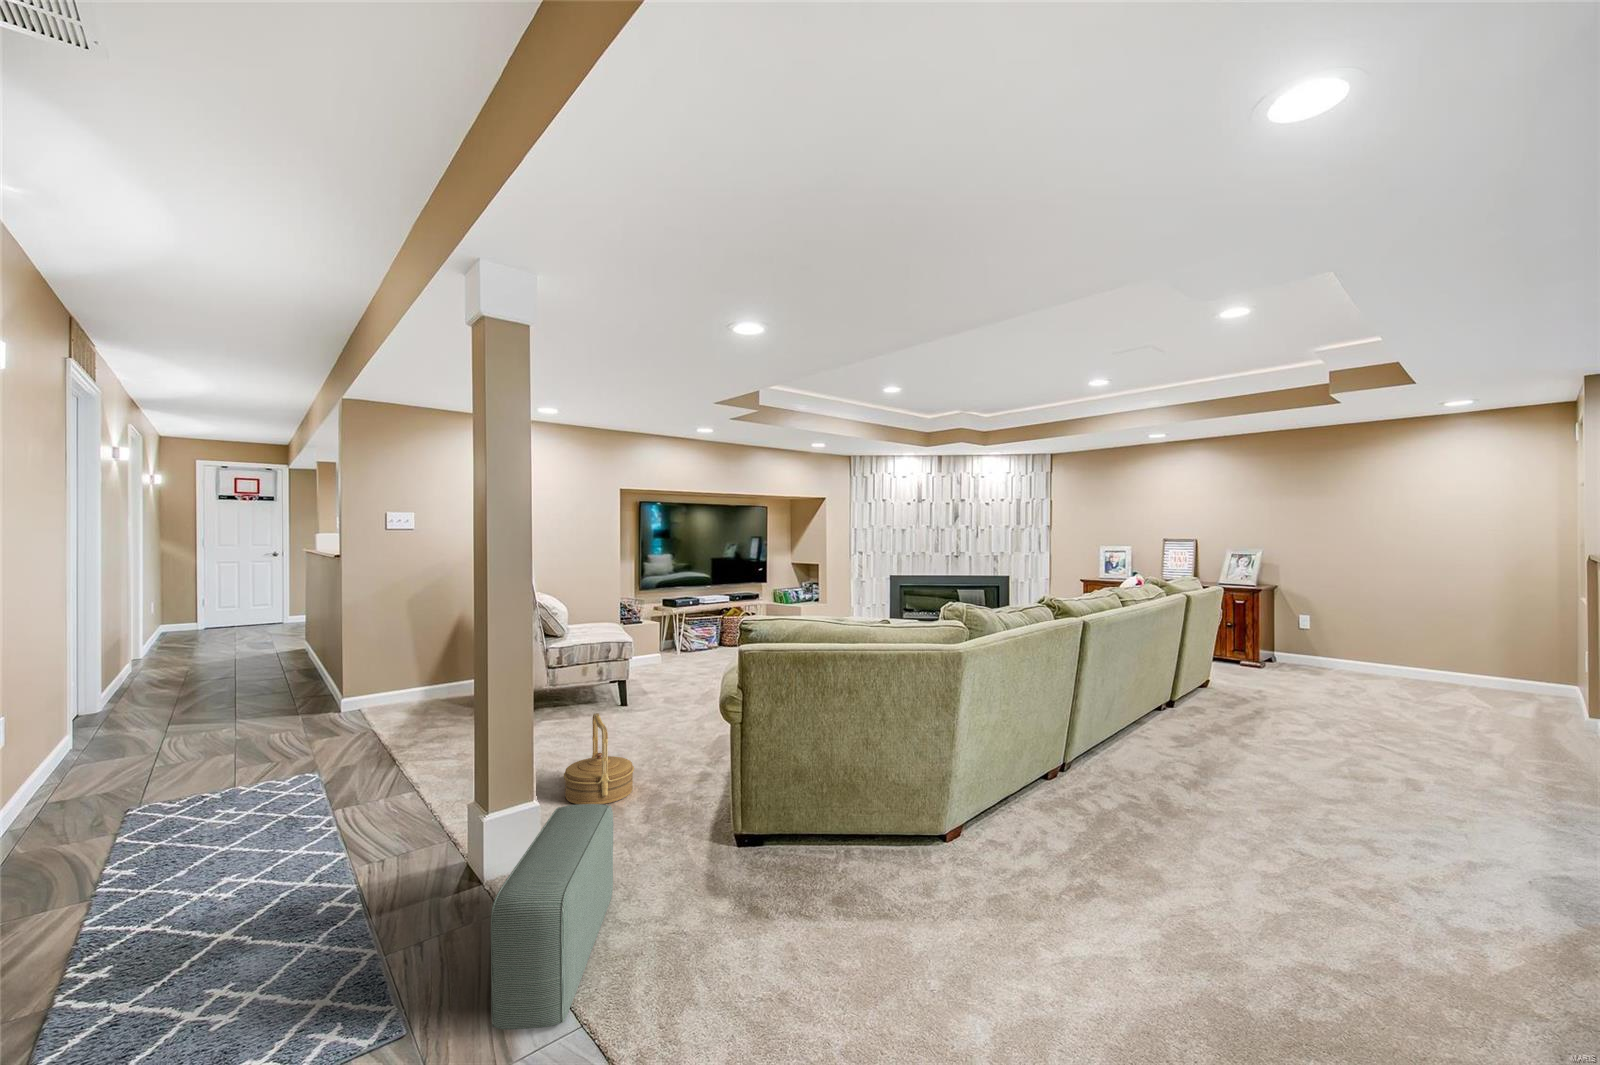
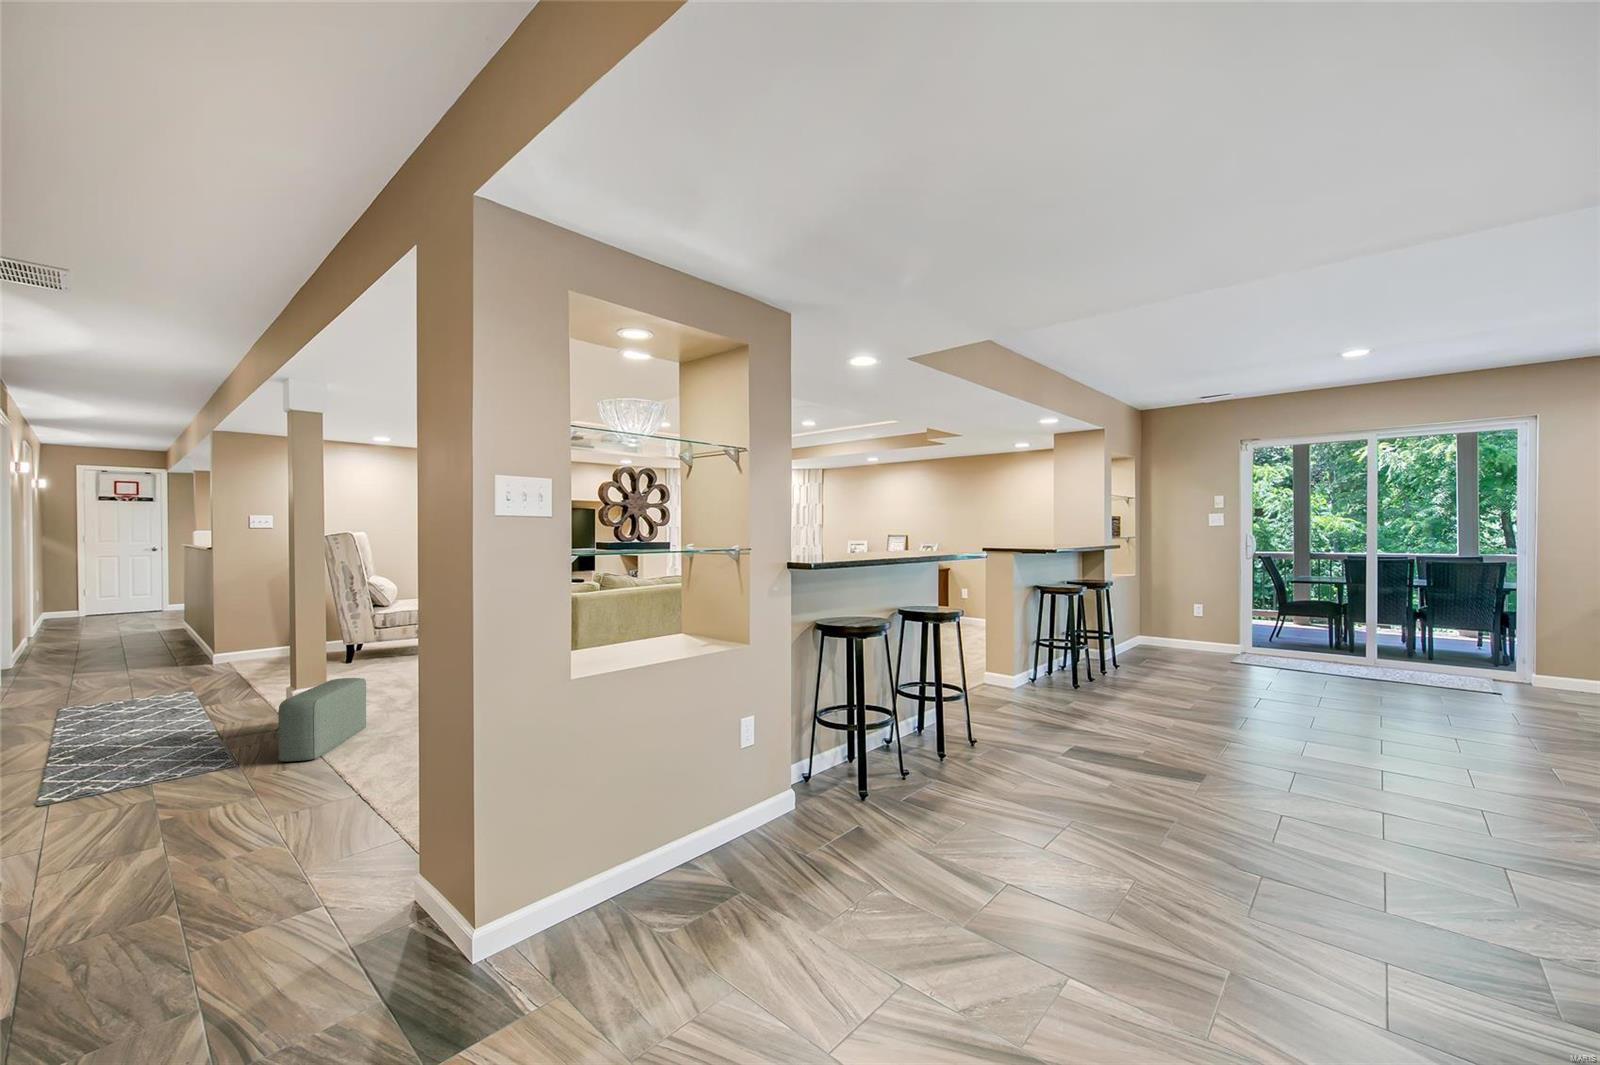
basket: present [564,713,634,804] -> none [360,646,409,699]

